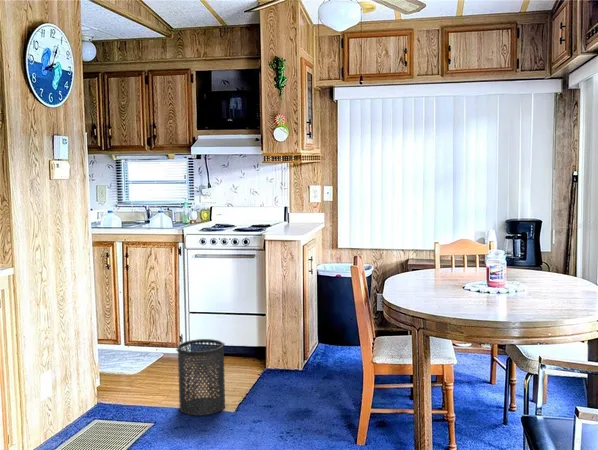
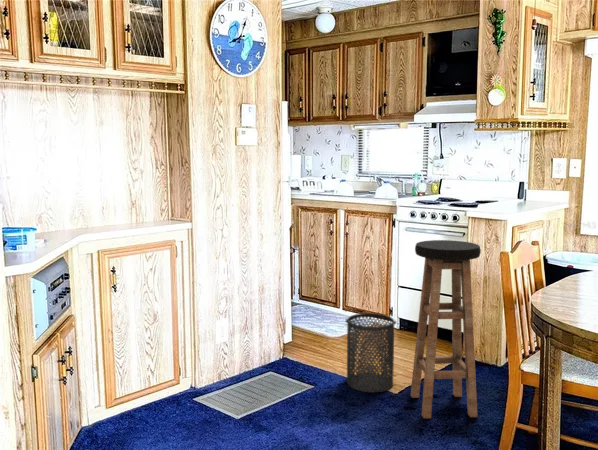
bar stool: none [246,262,310,424] -> present [411,240,481,418]

